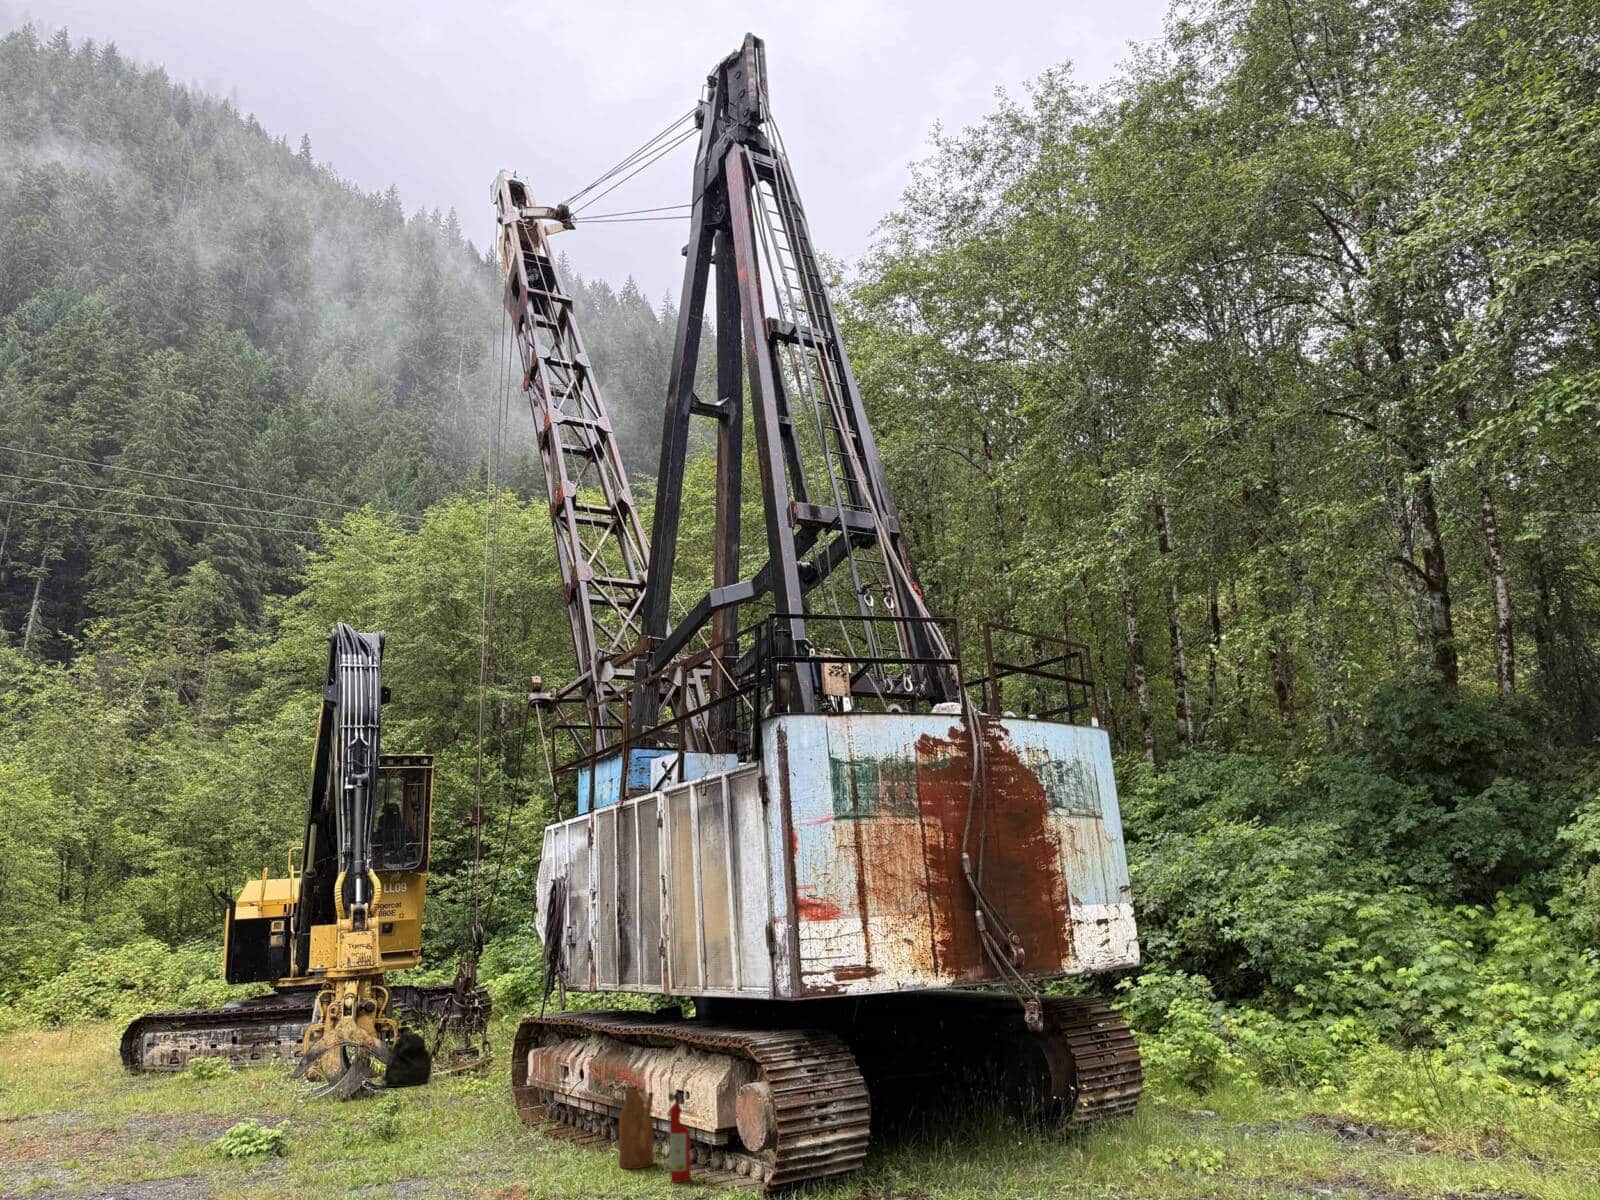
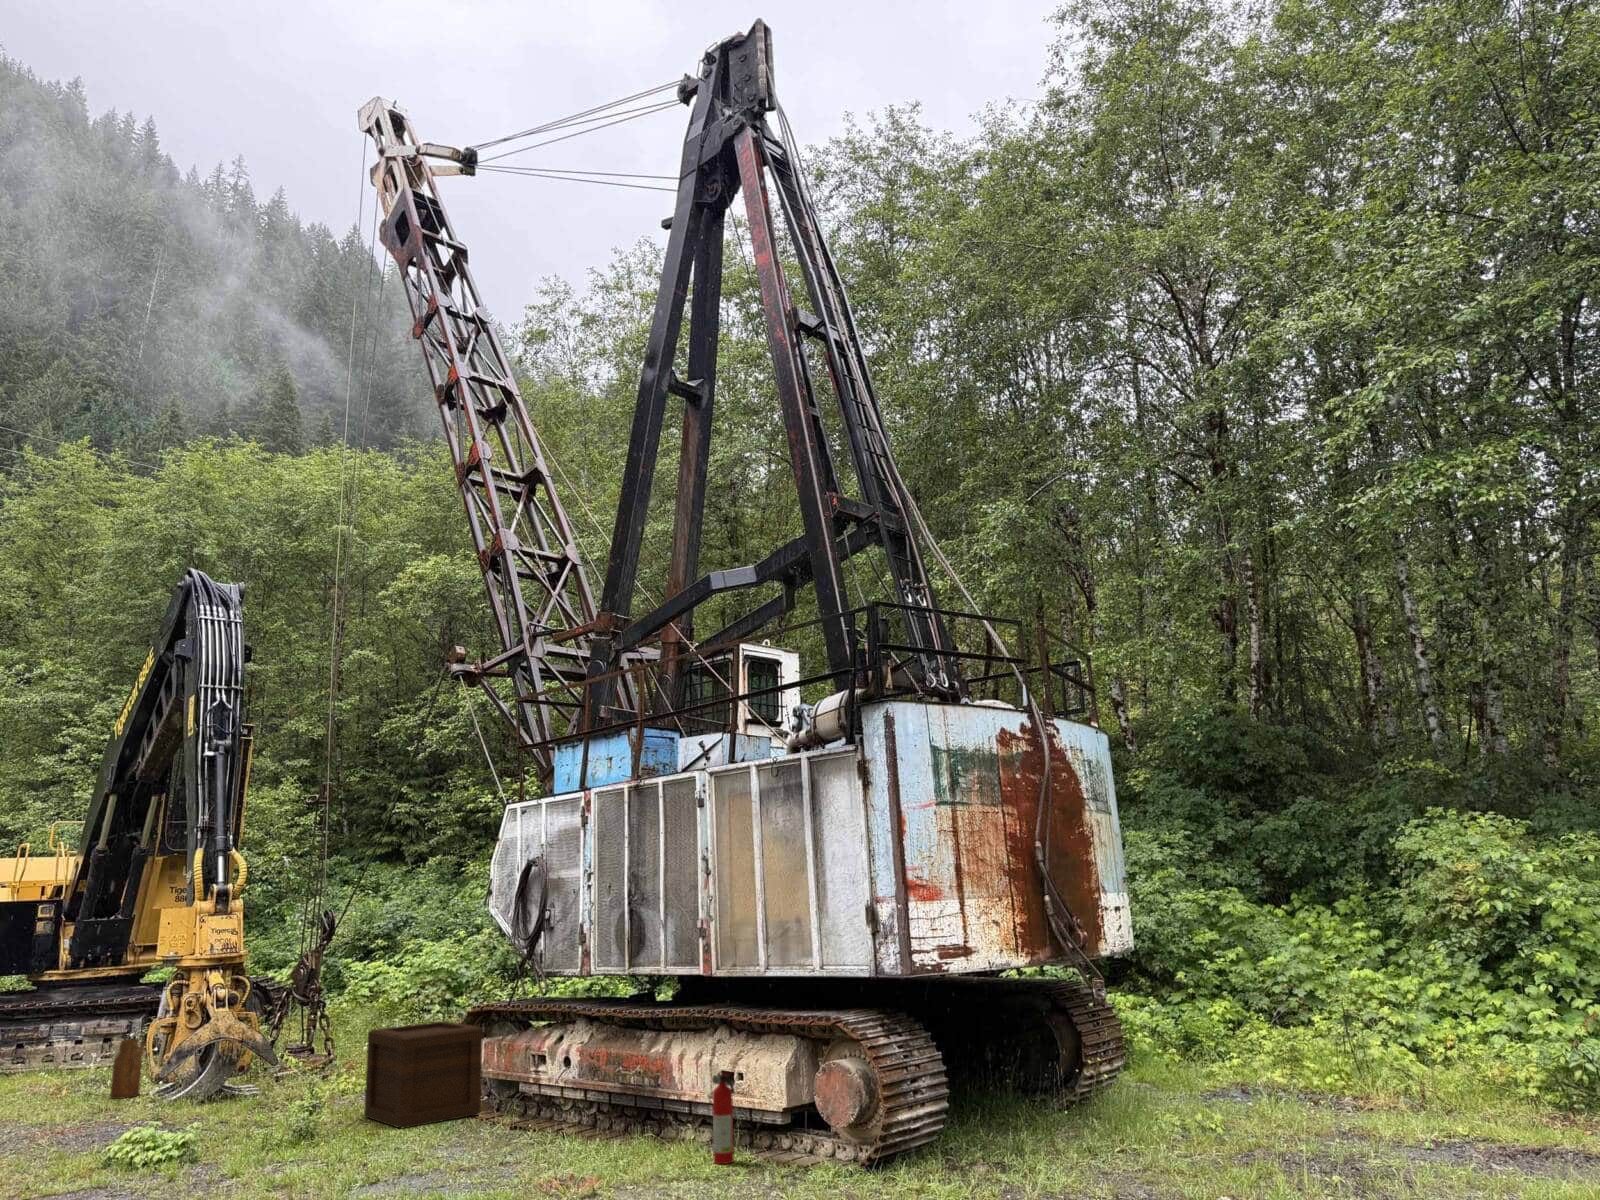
wooden crate: none [441,1028,537,1129] -> present [364,1021,483,1128]
backpack: present [378,1031,432,1089] -> none [226,1024,298,1094]
watering can: present [619,1087,654,1169] -> present [110,1039,146,1099]

